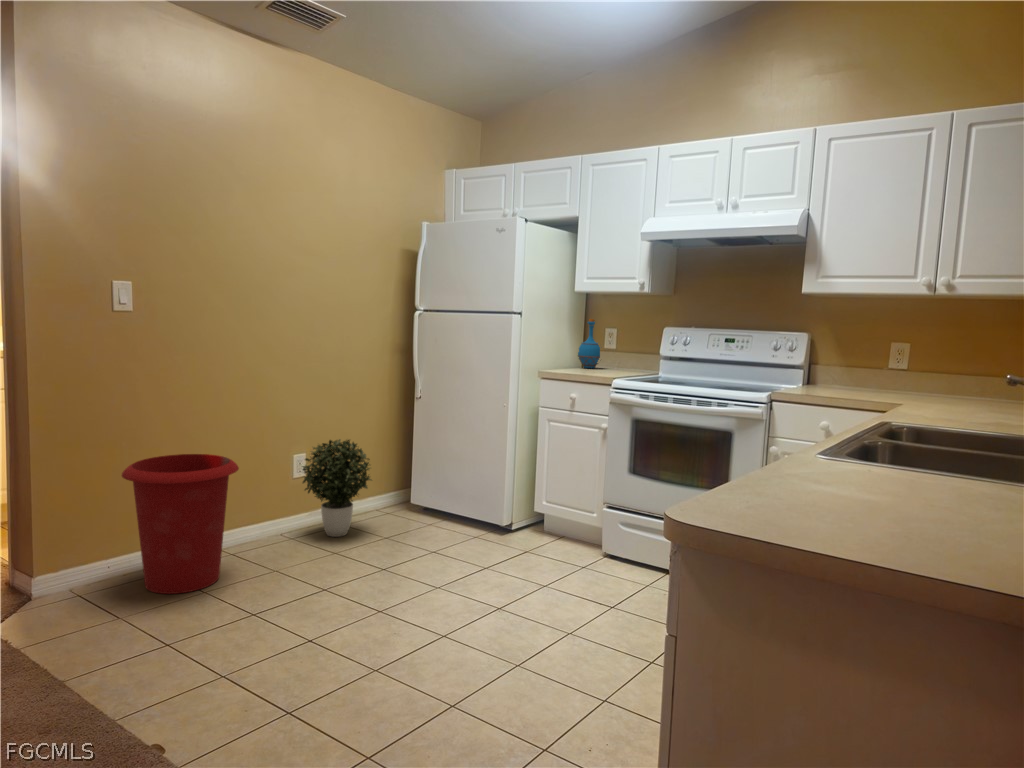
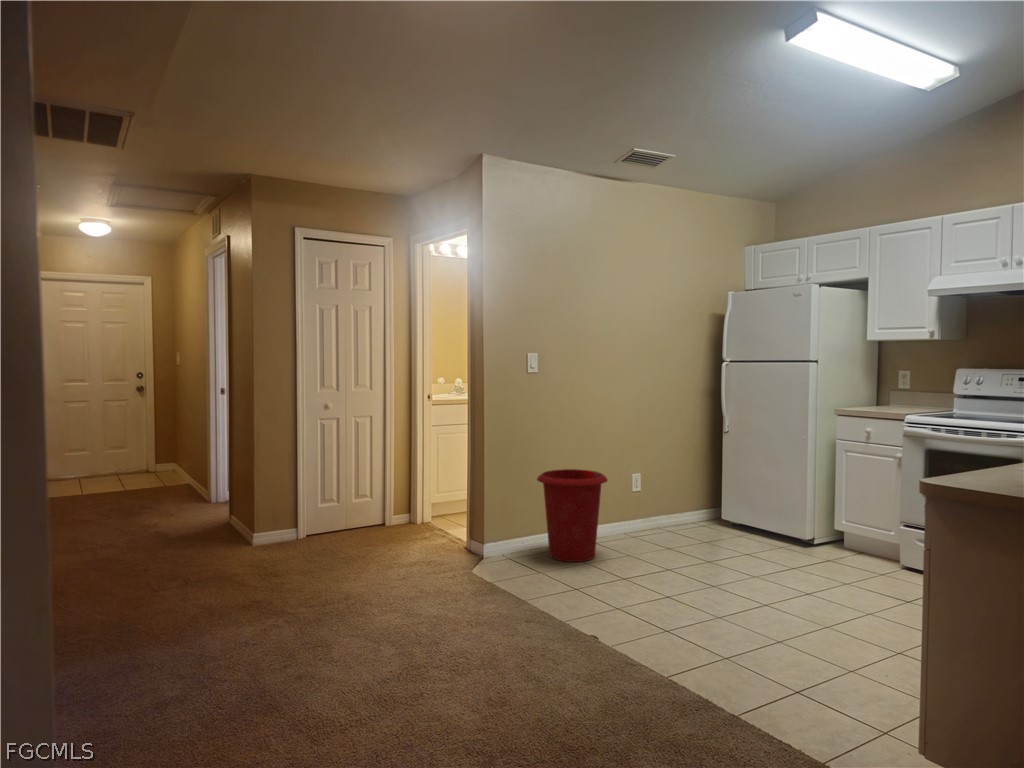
bottle: present [578,319,600,368] -> none [872,363,897,407]
potted plant: present [302,439,372,537] -> none [640,463,694,539]

